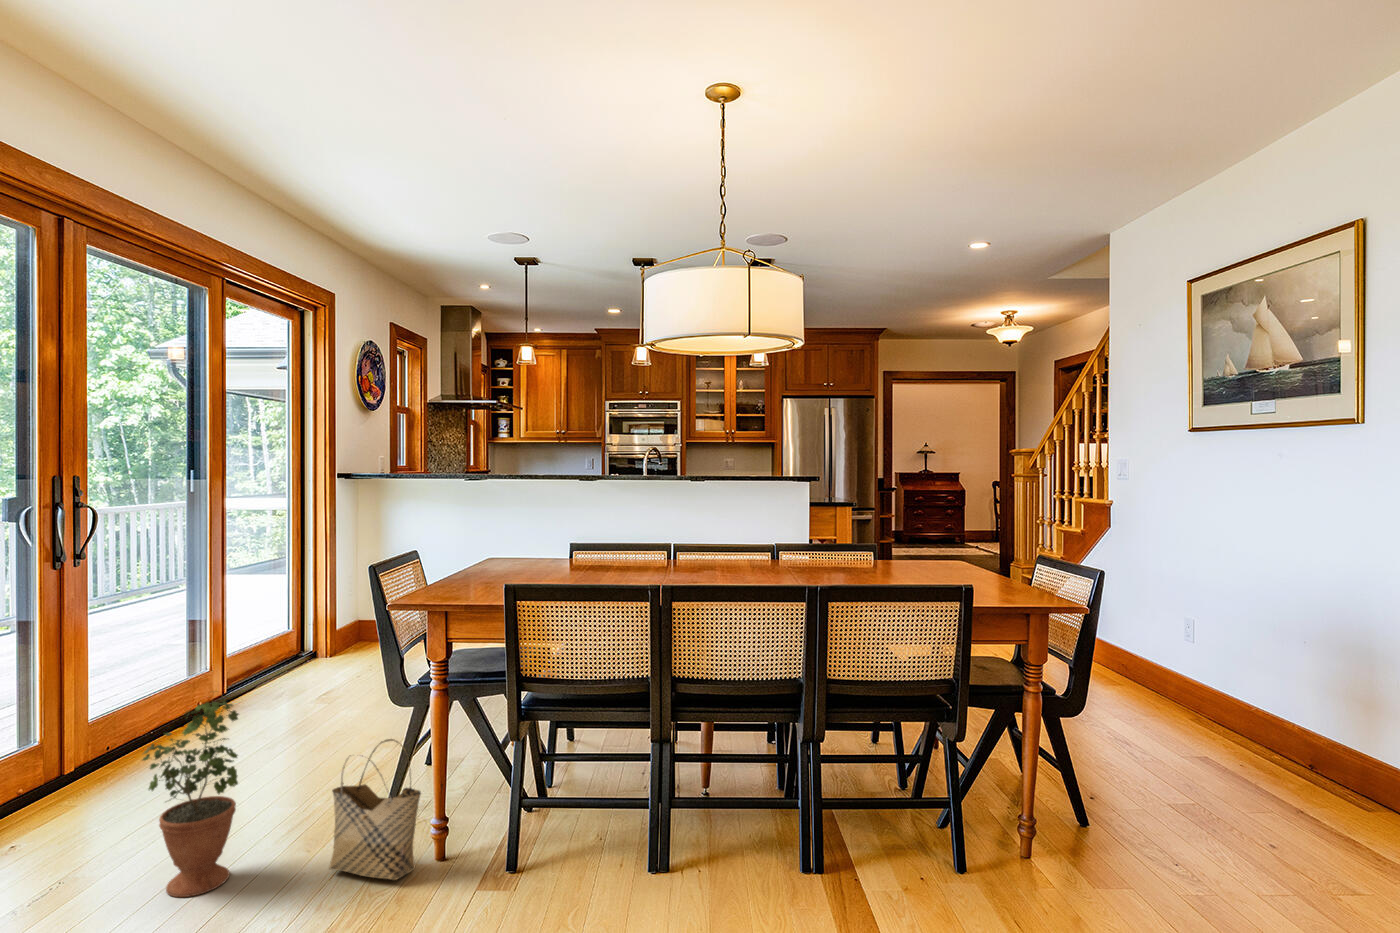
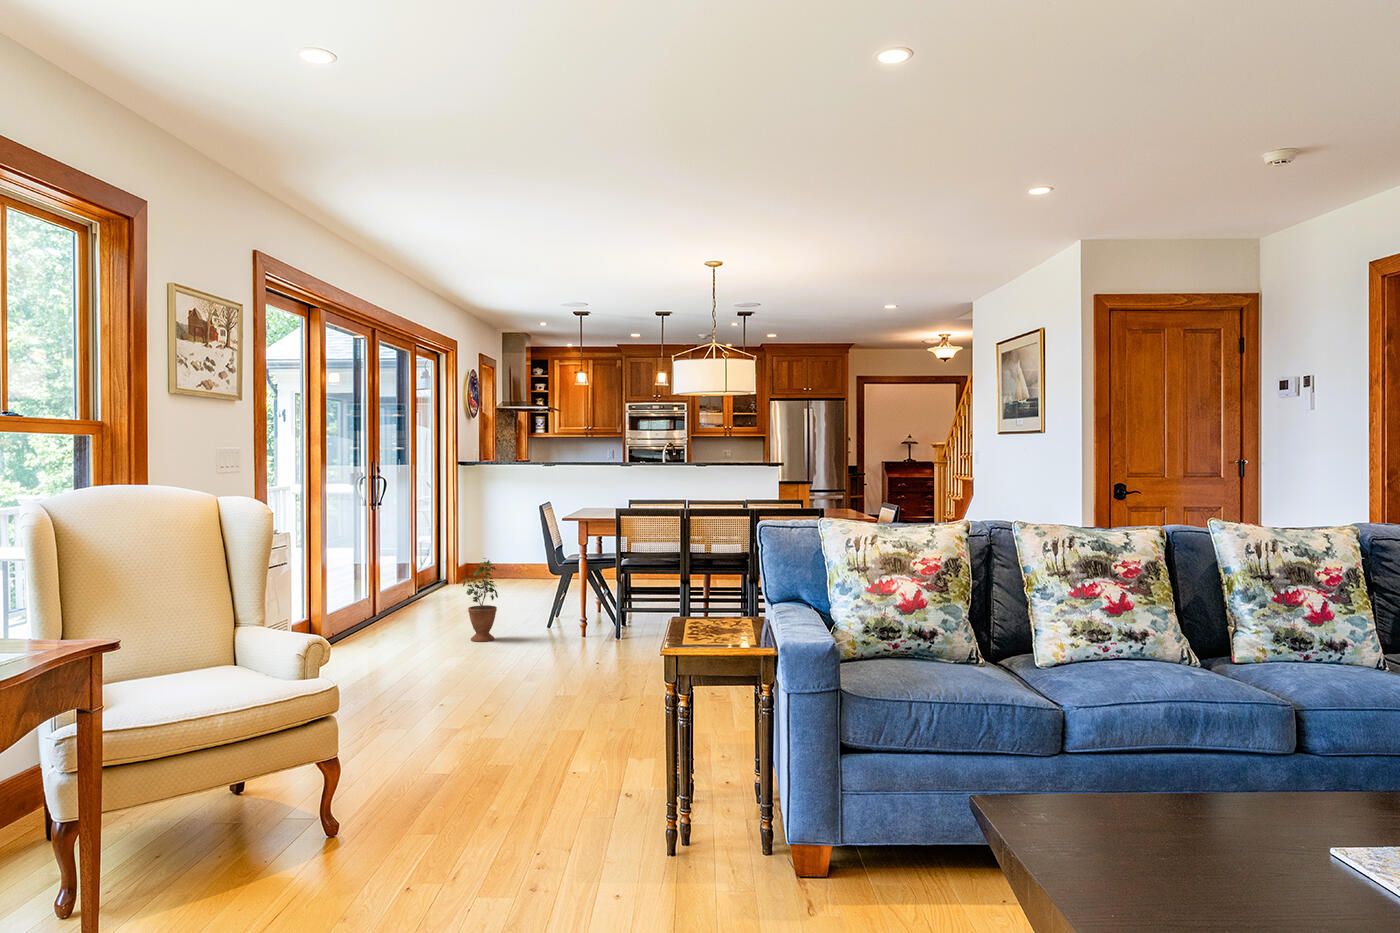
woven basket: present [329,739,421,880] -> none [537,582,577,639]

